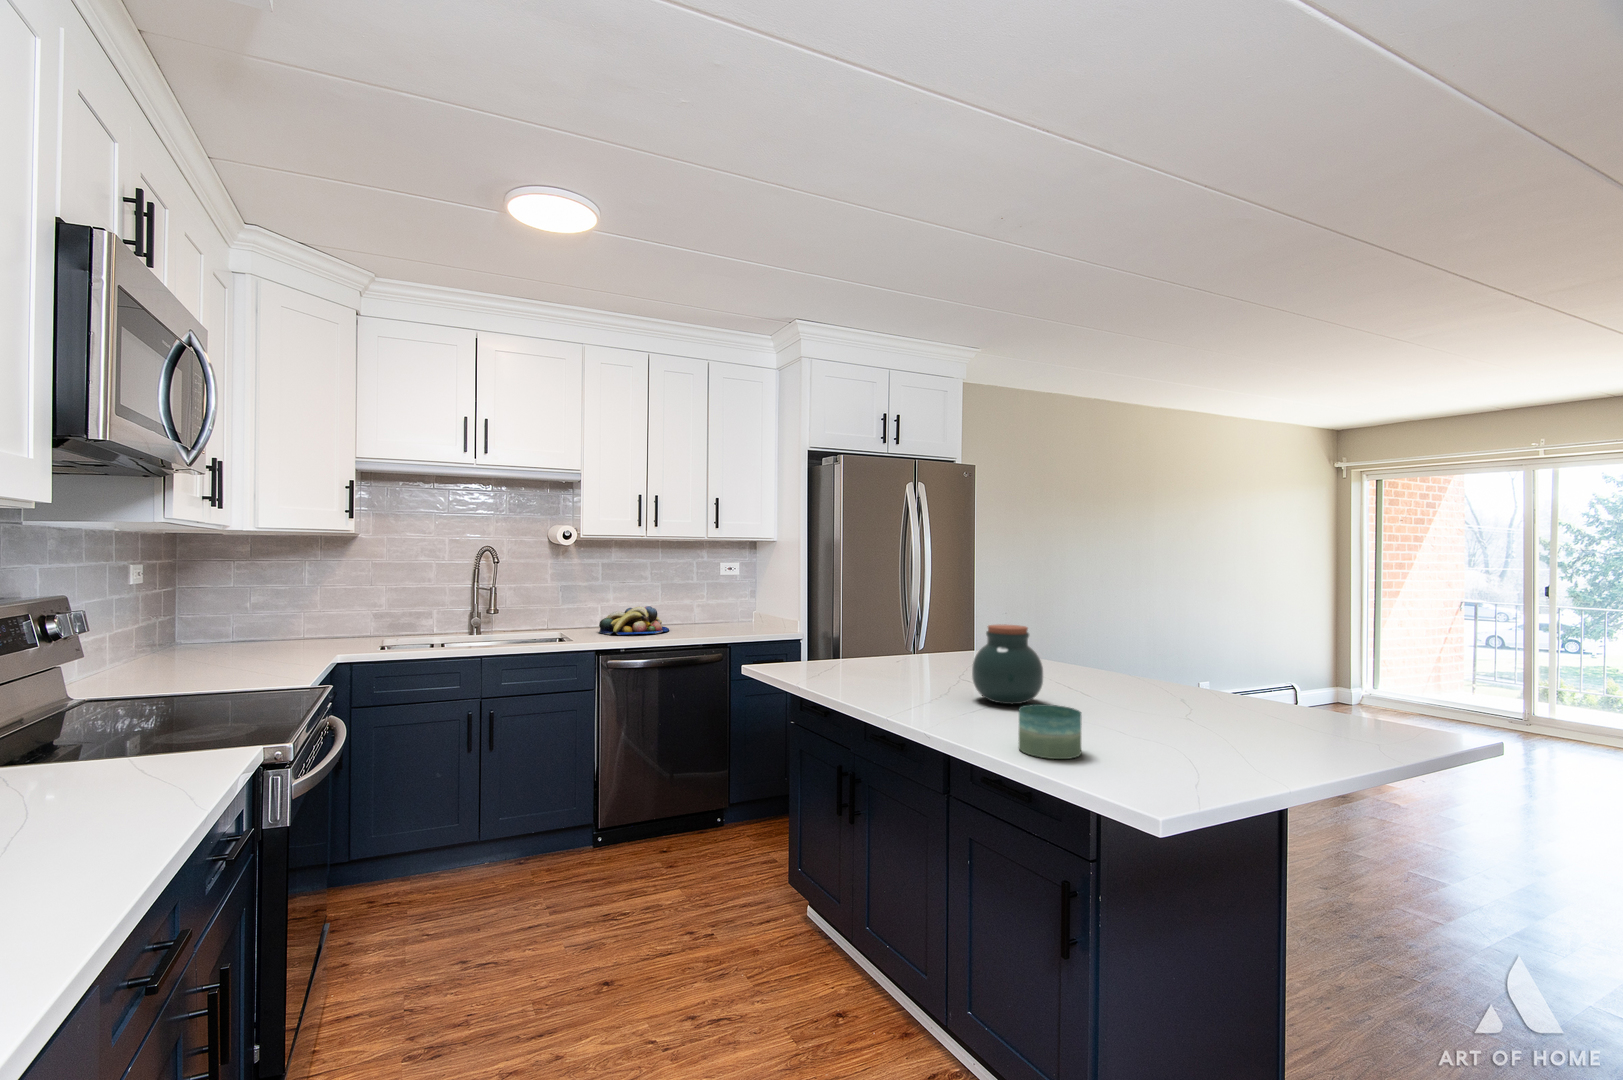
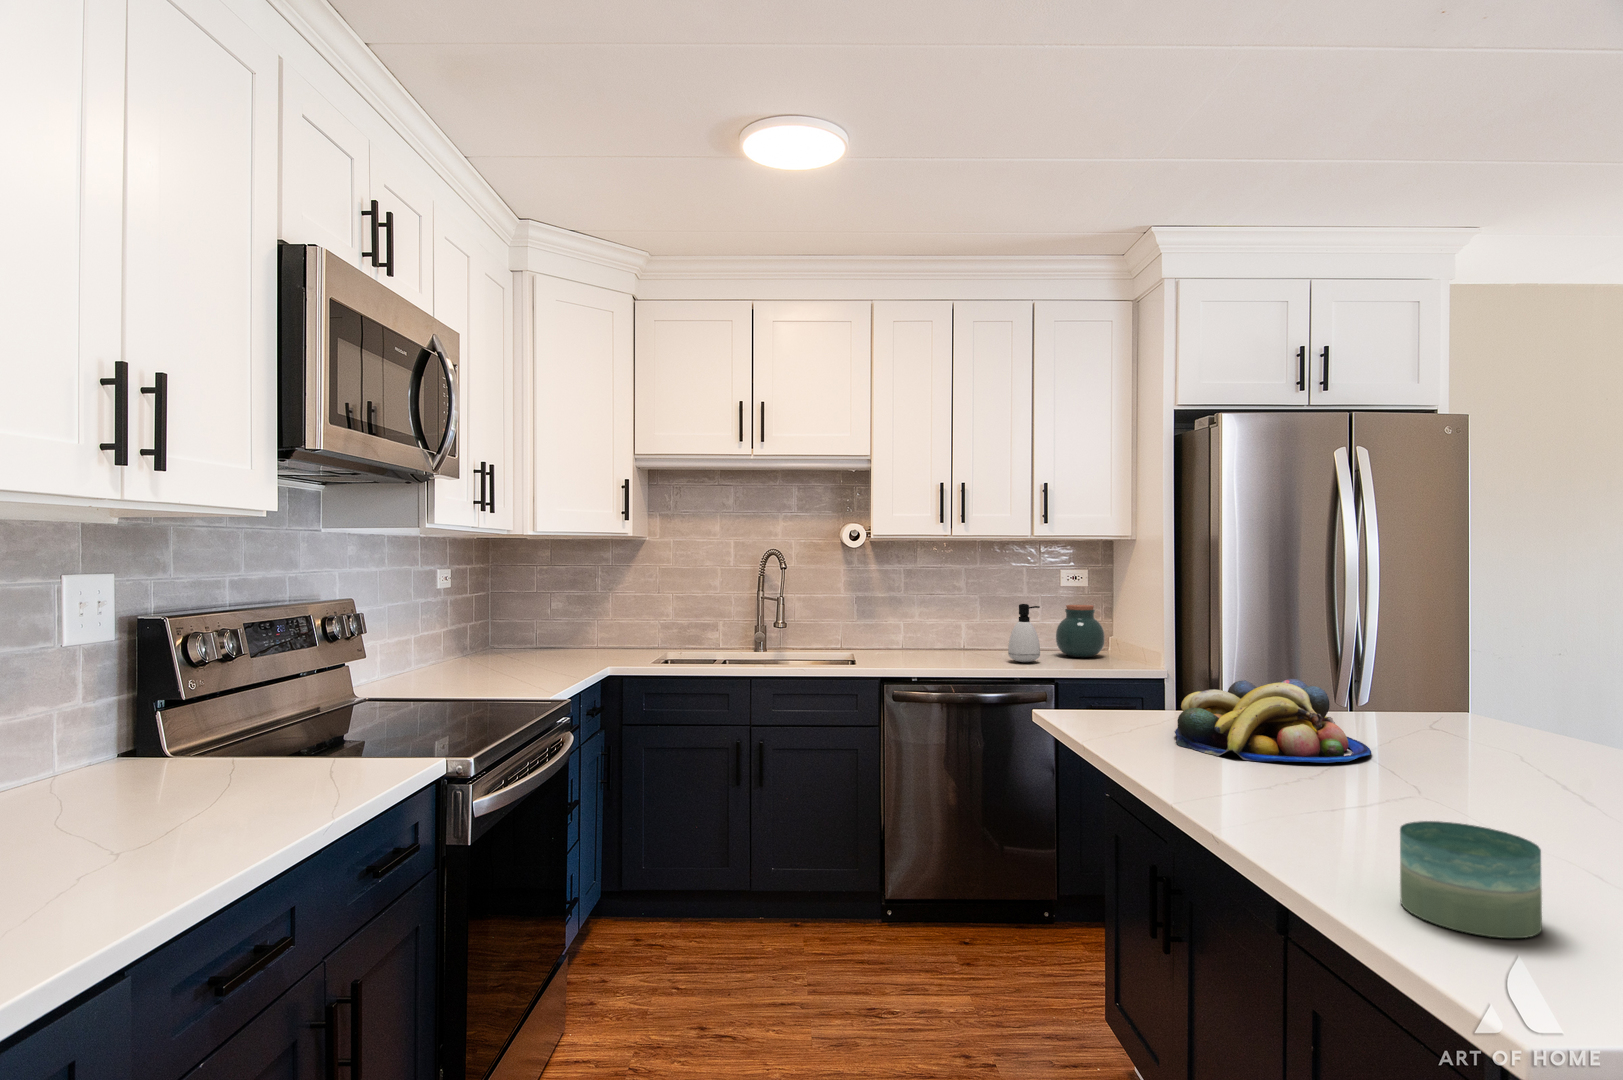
soap dispenser: none [693,591,717,634] -> present [1008,604,1040,662]
fruit bowl: present [599,606,669,635] -> present [1175,679,1371,763]
jar: present [972,625,1043,704] -> present [1056,605,1105,657]

